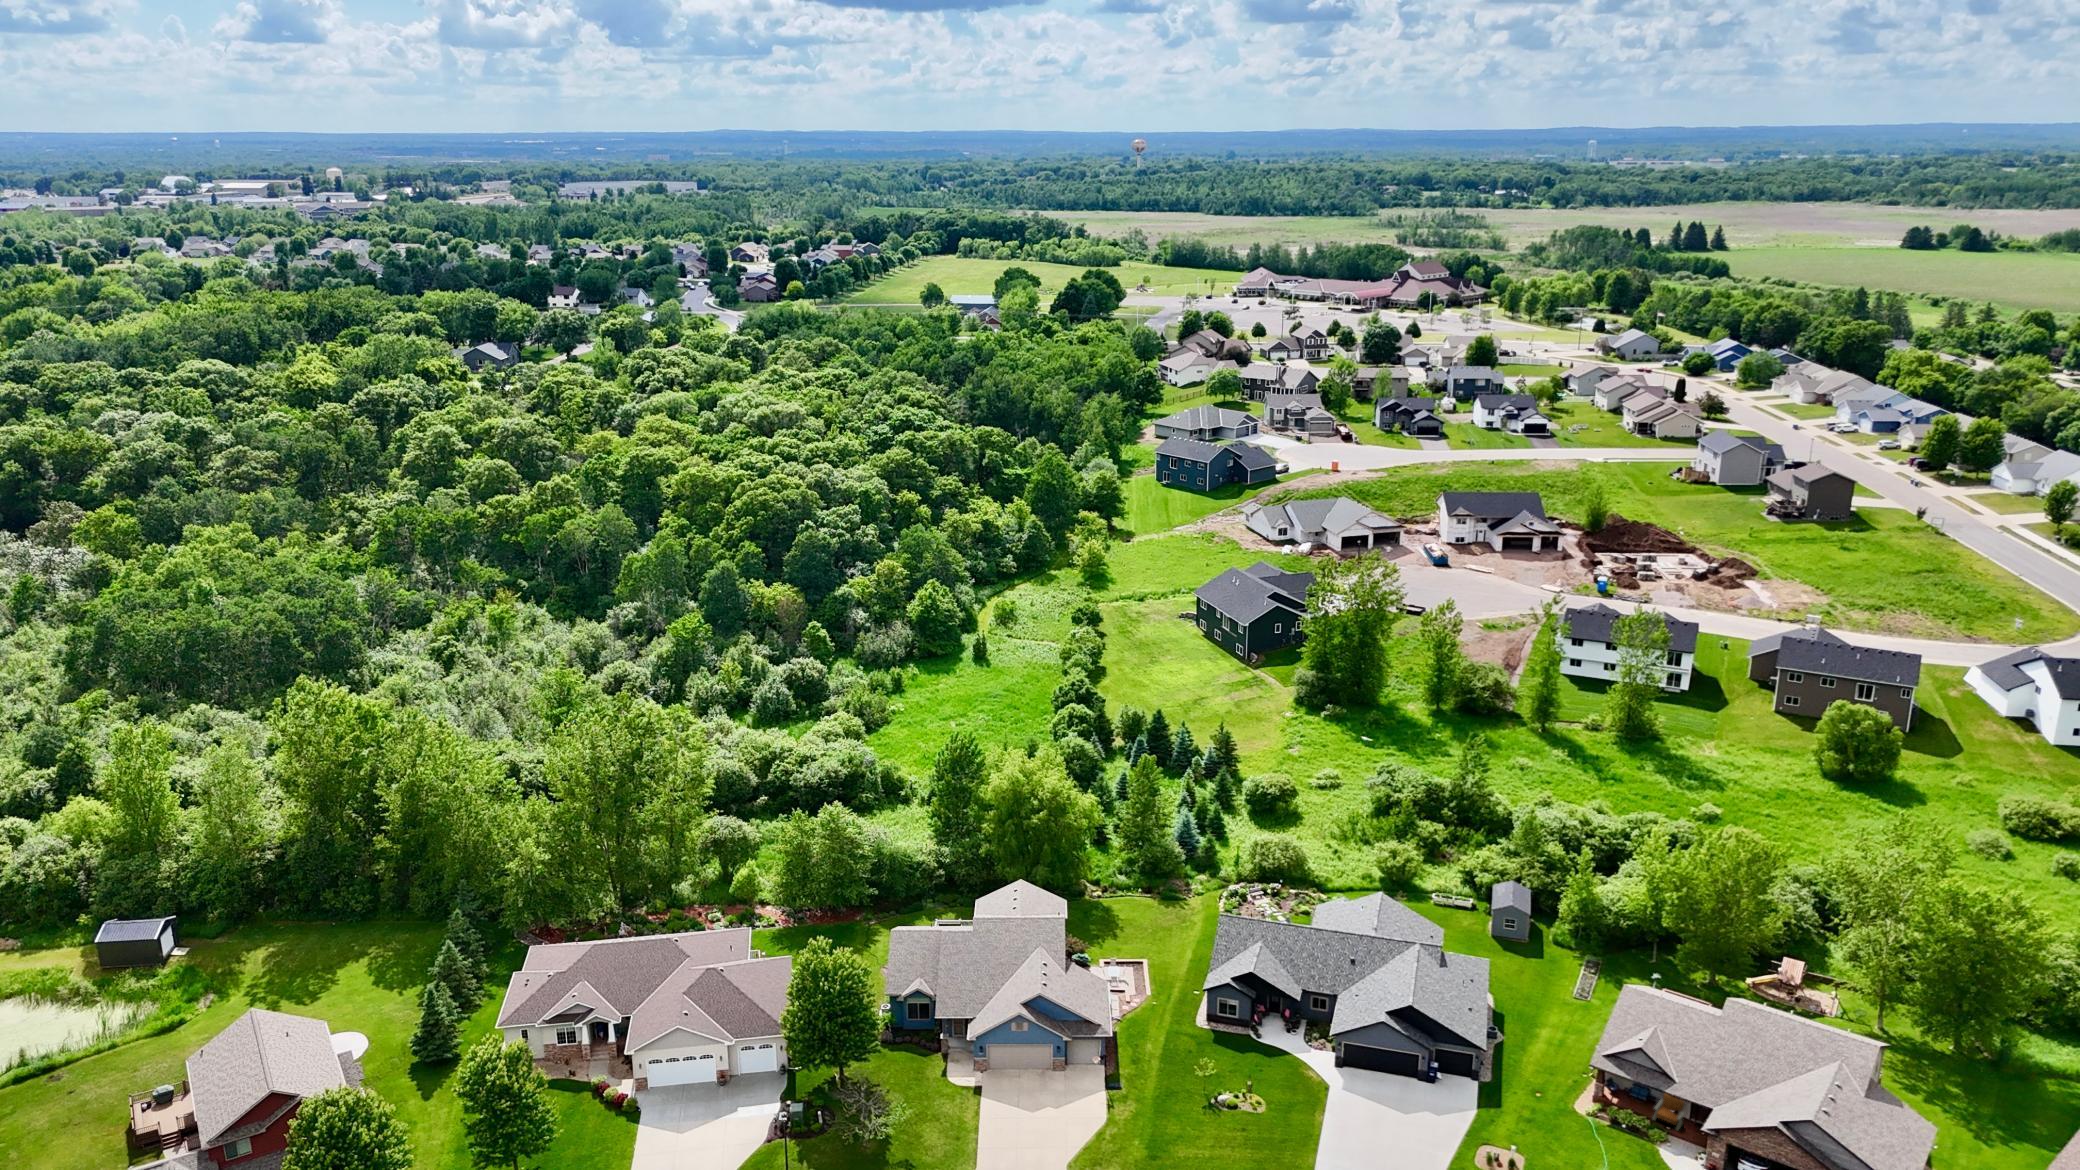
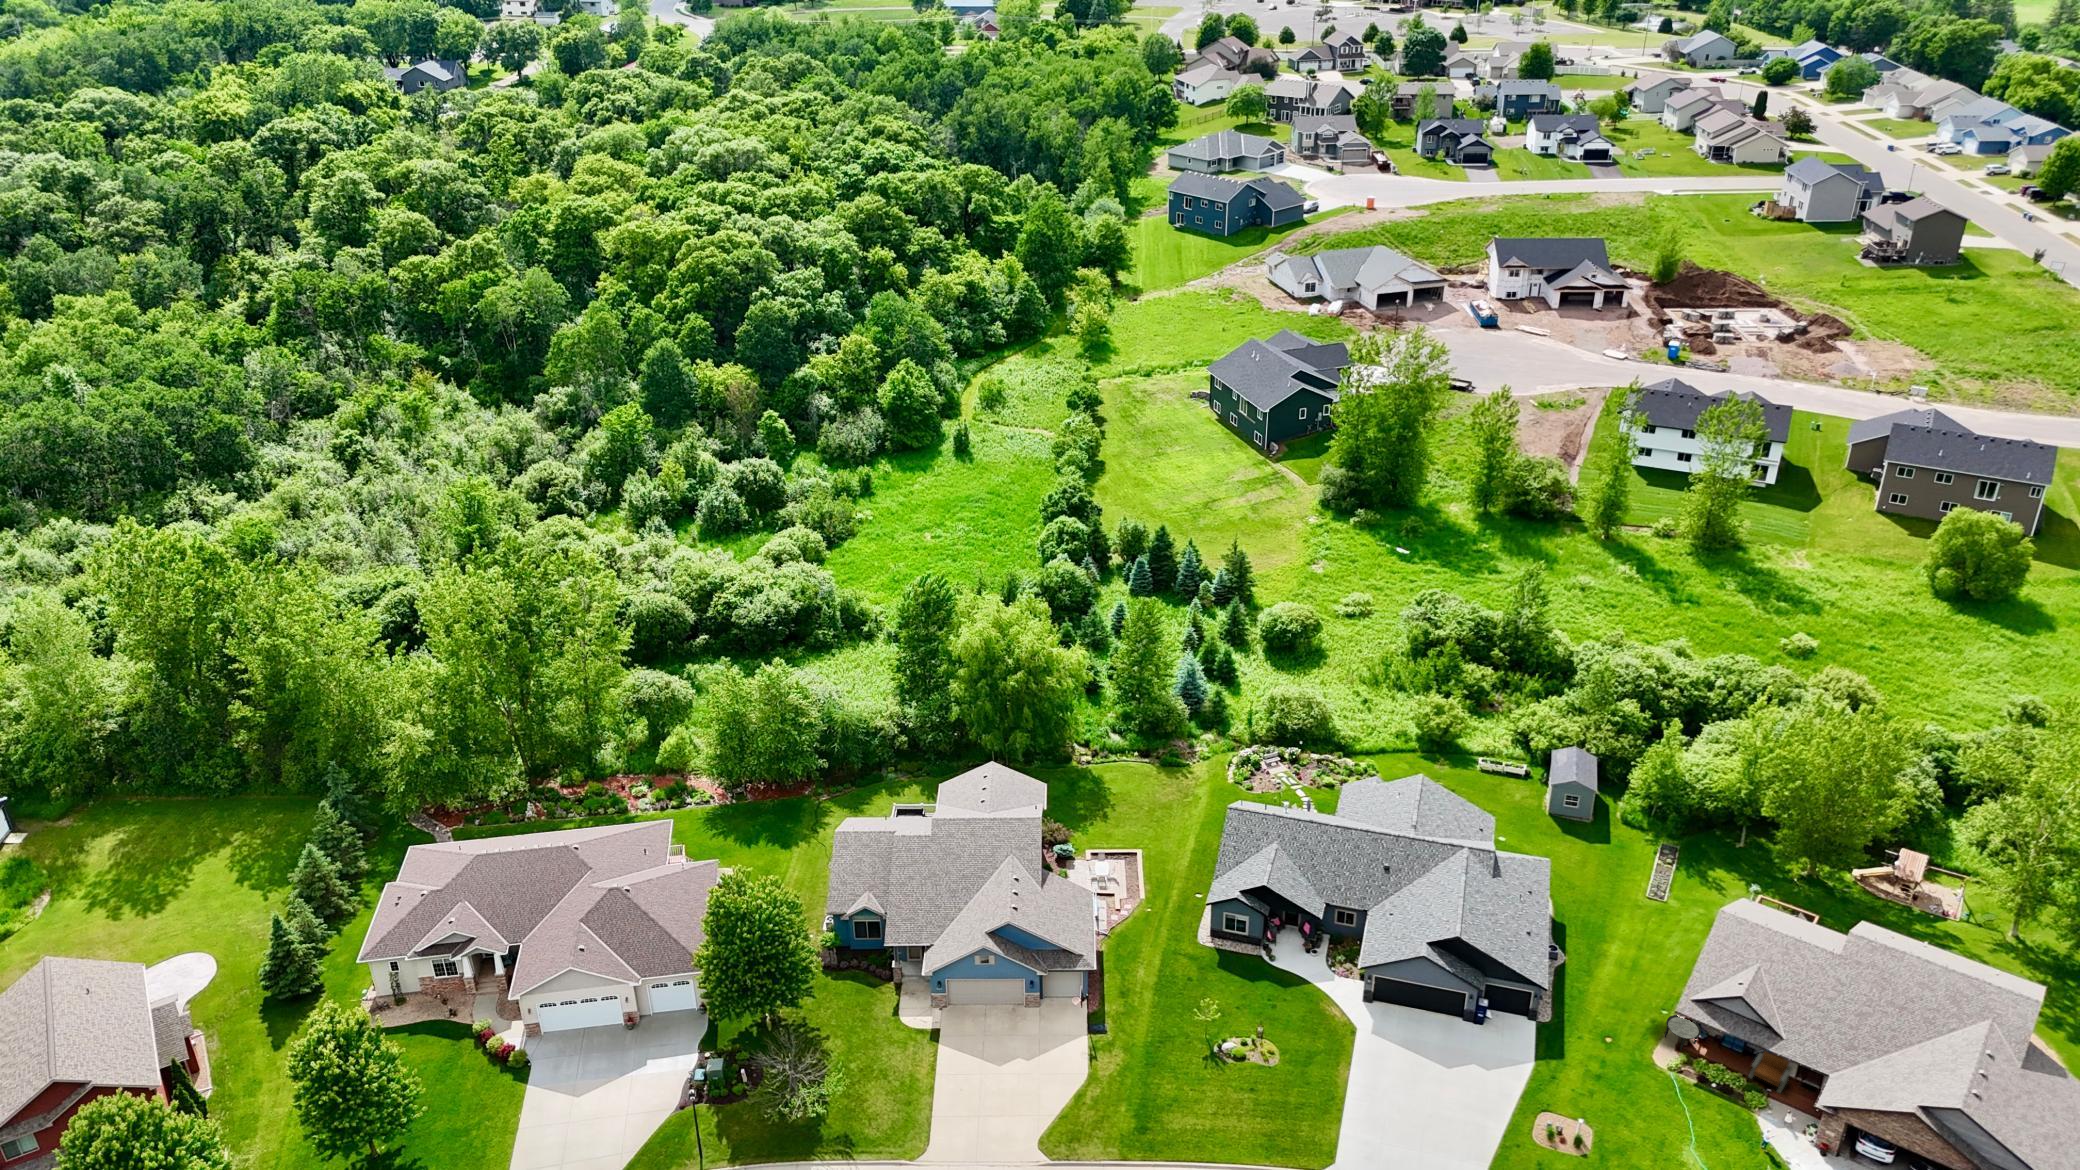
round table: none [1584,1072,1613,1101] -> present [1664,1015,1701,1050]

